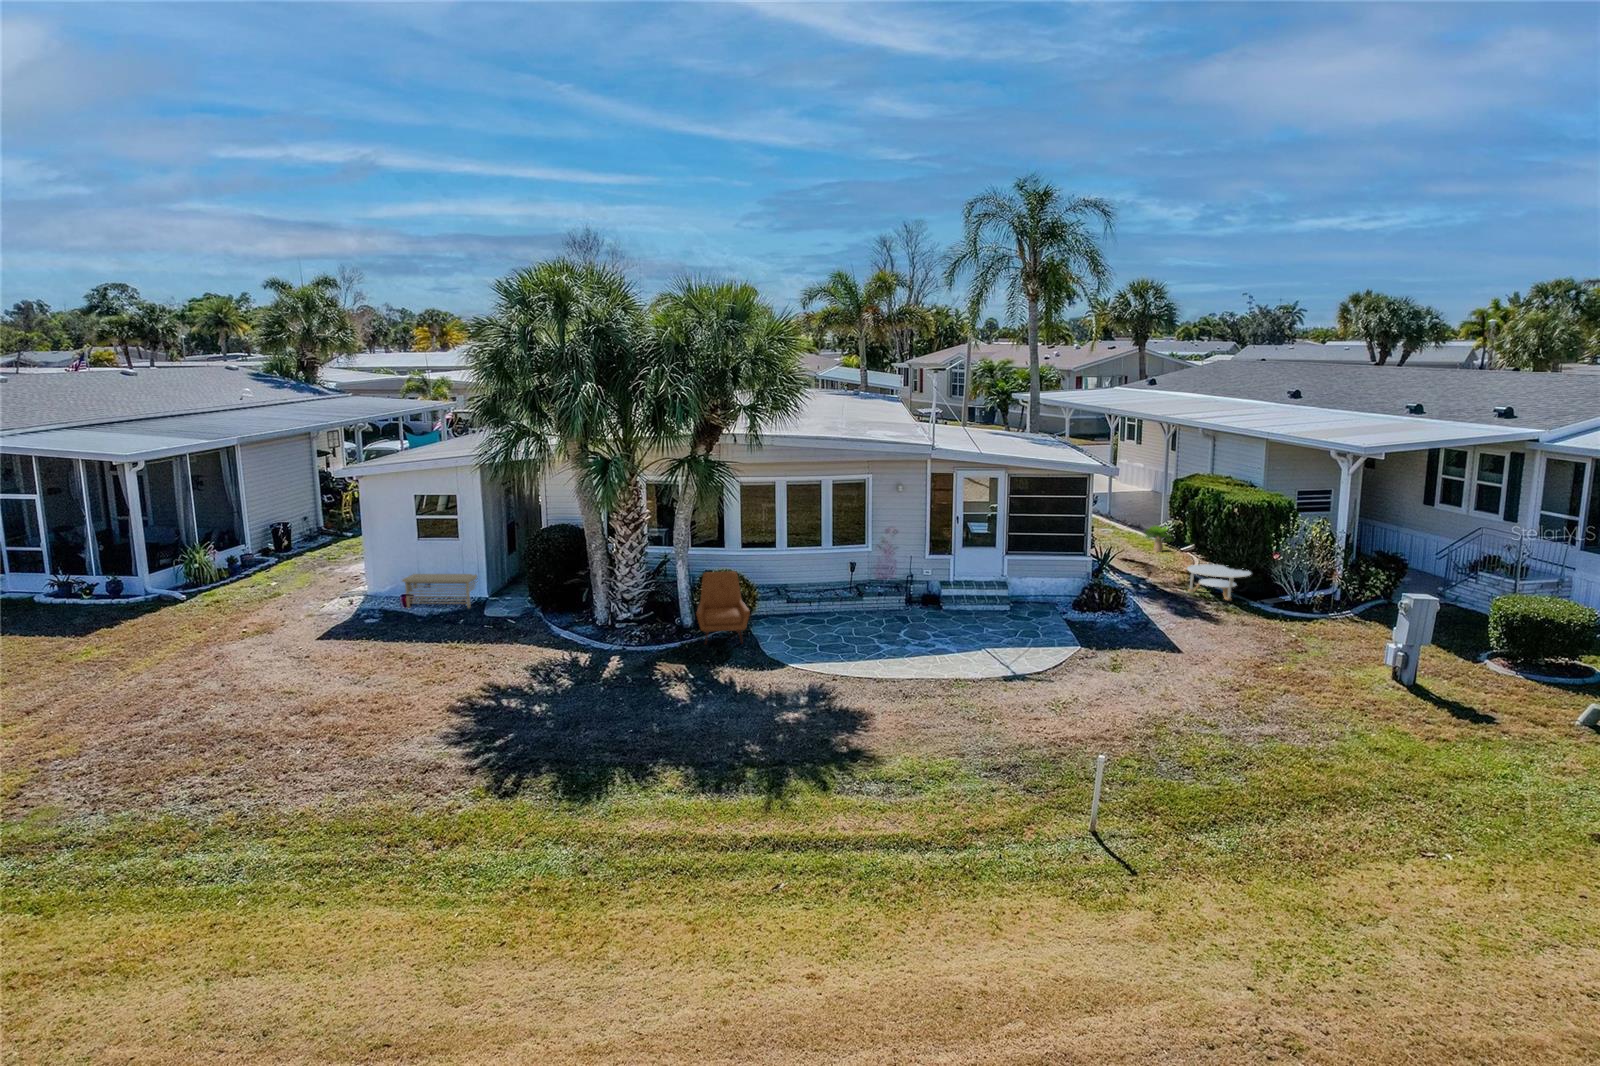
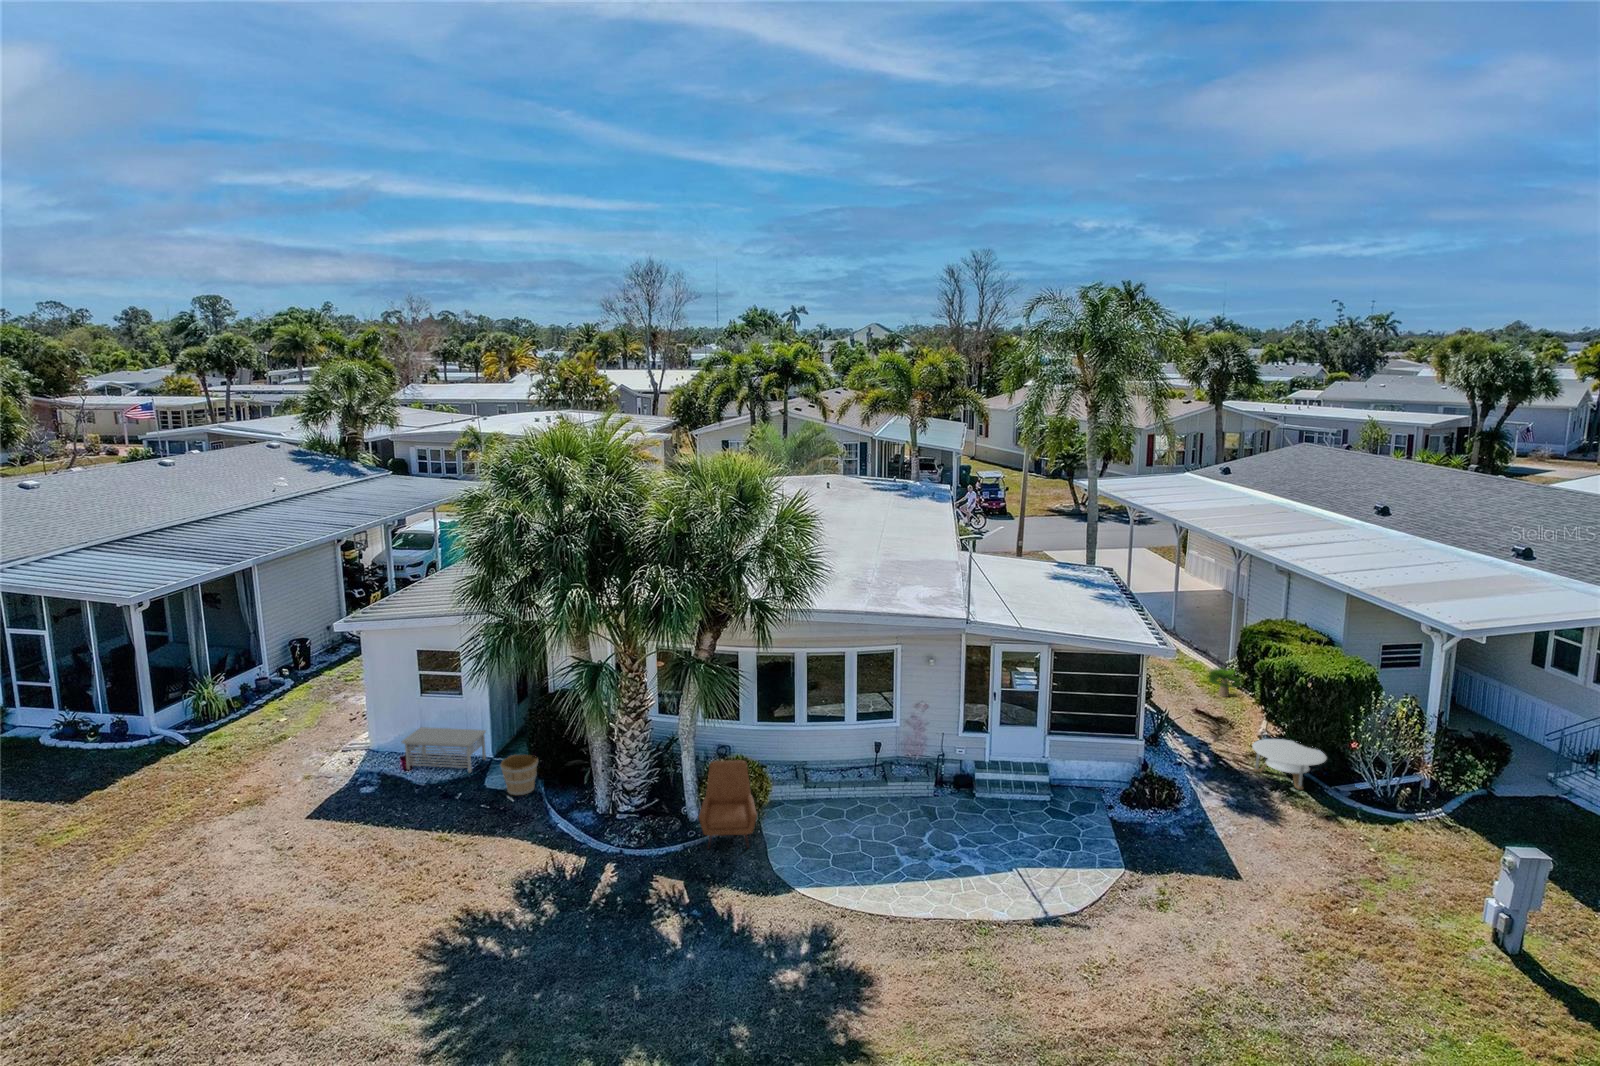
wooden bucket: none [501,585,537,620] -> present [500,755,538,795]

